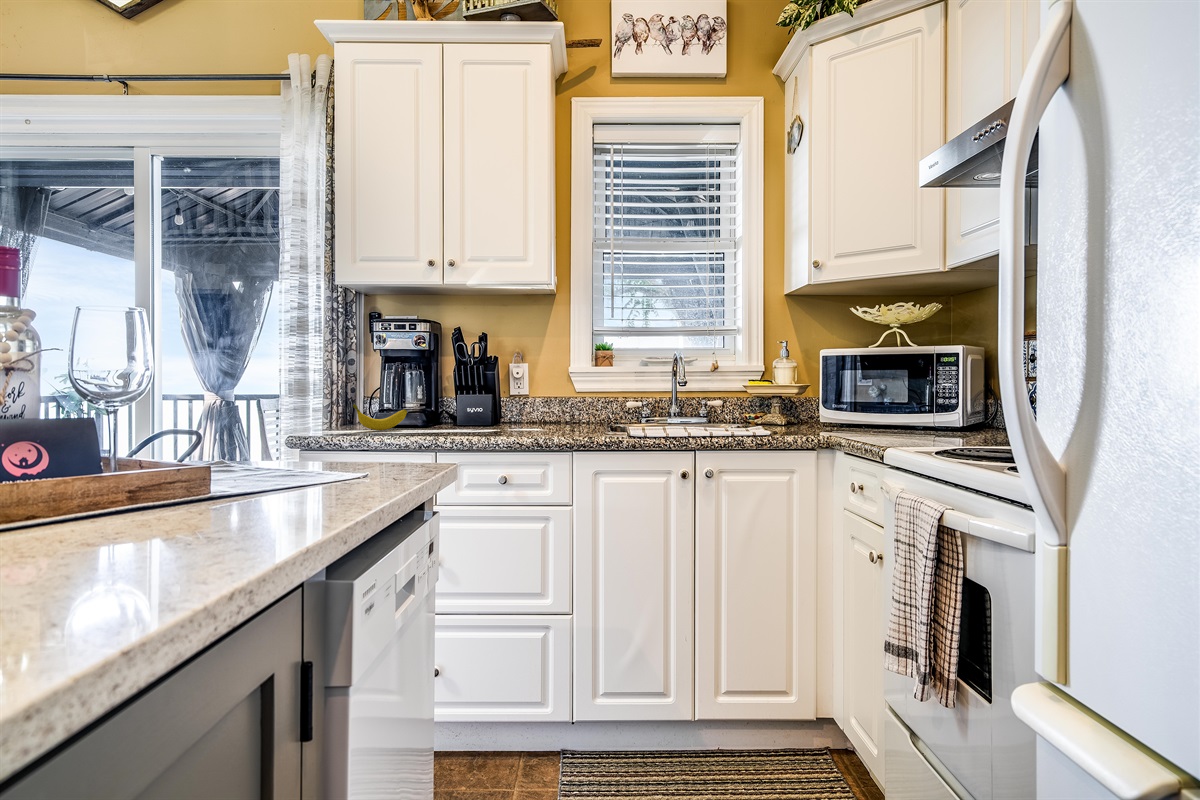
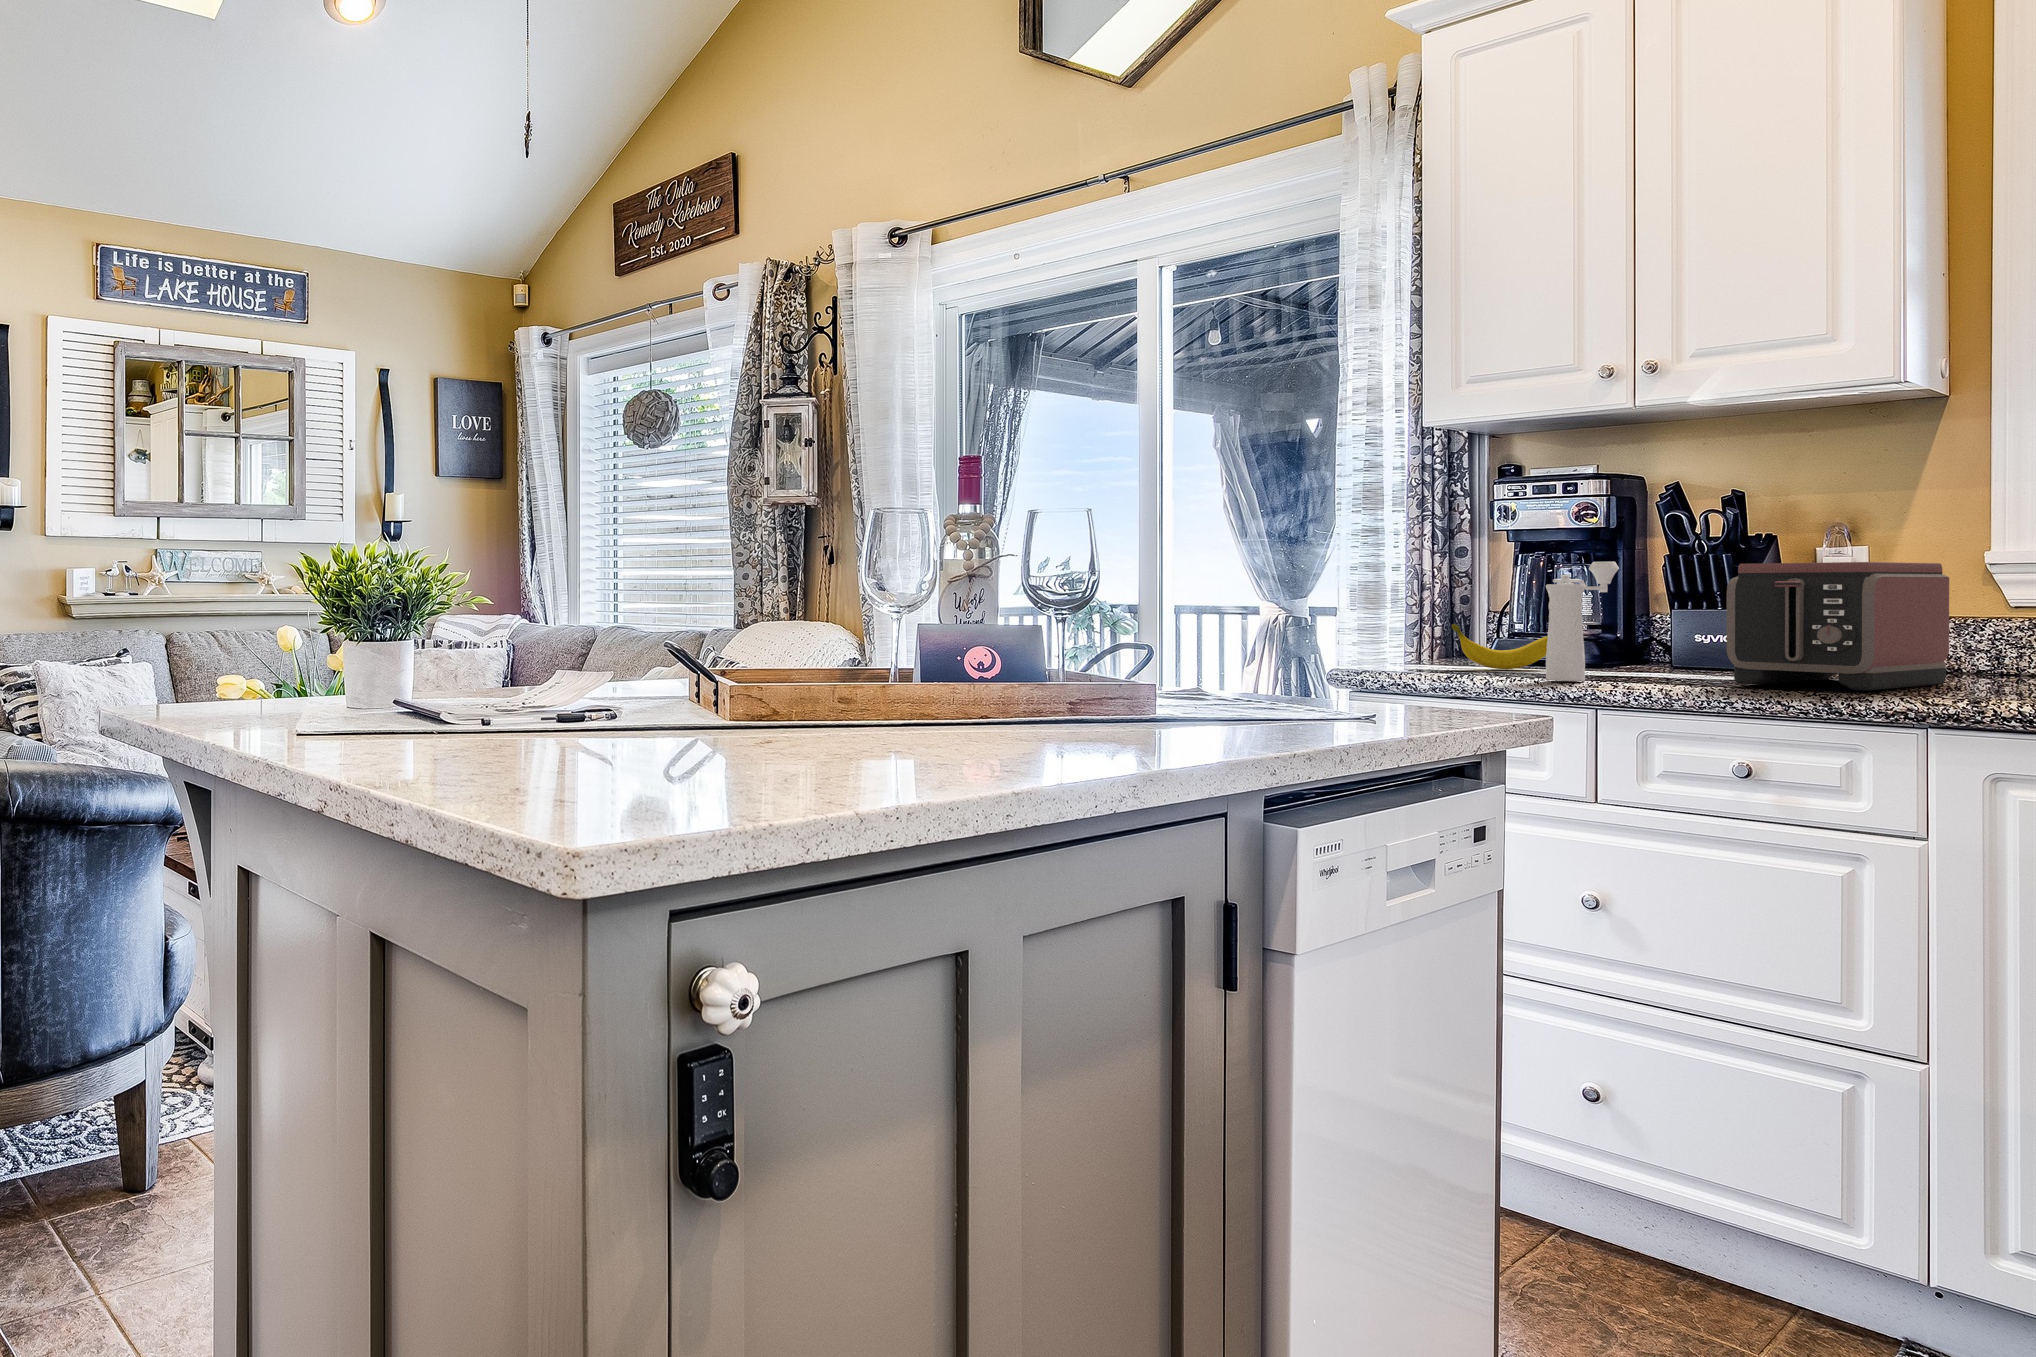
pepper mill: none [409,368,442,437] -> present [1546,562,1619,681]
toaster: none [493,370,565,434] -> present [1727,562,1949,691]

